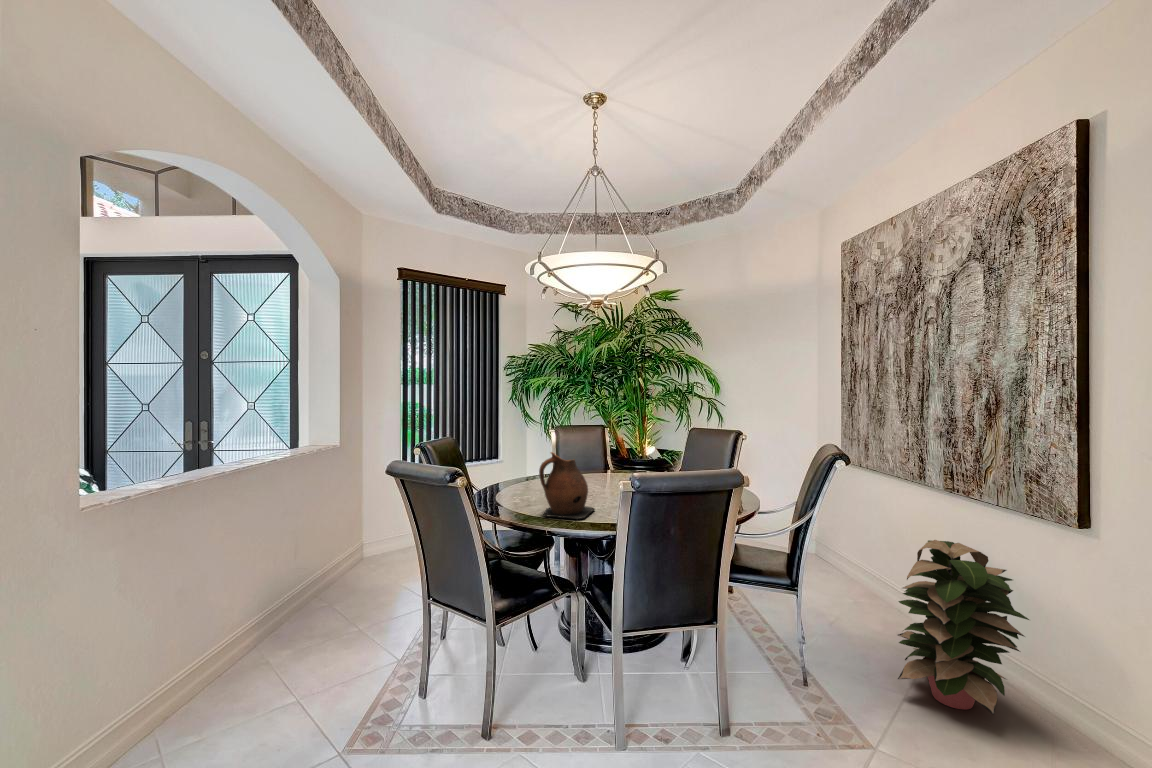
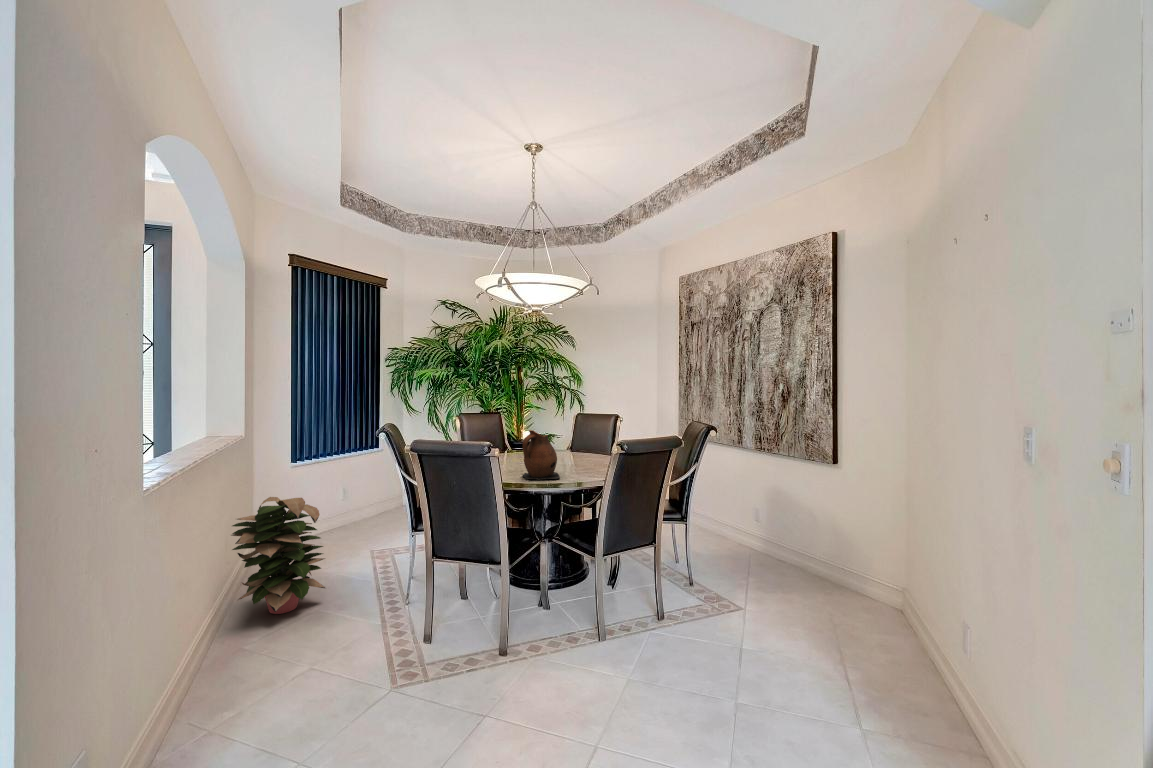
decorative plant: present [898,540,1029,714] -> present [231,497,325,614]

